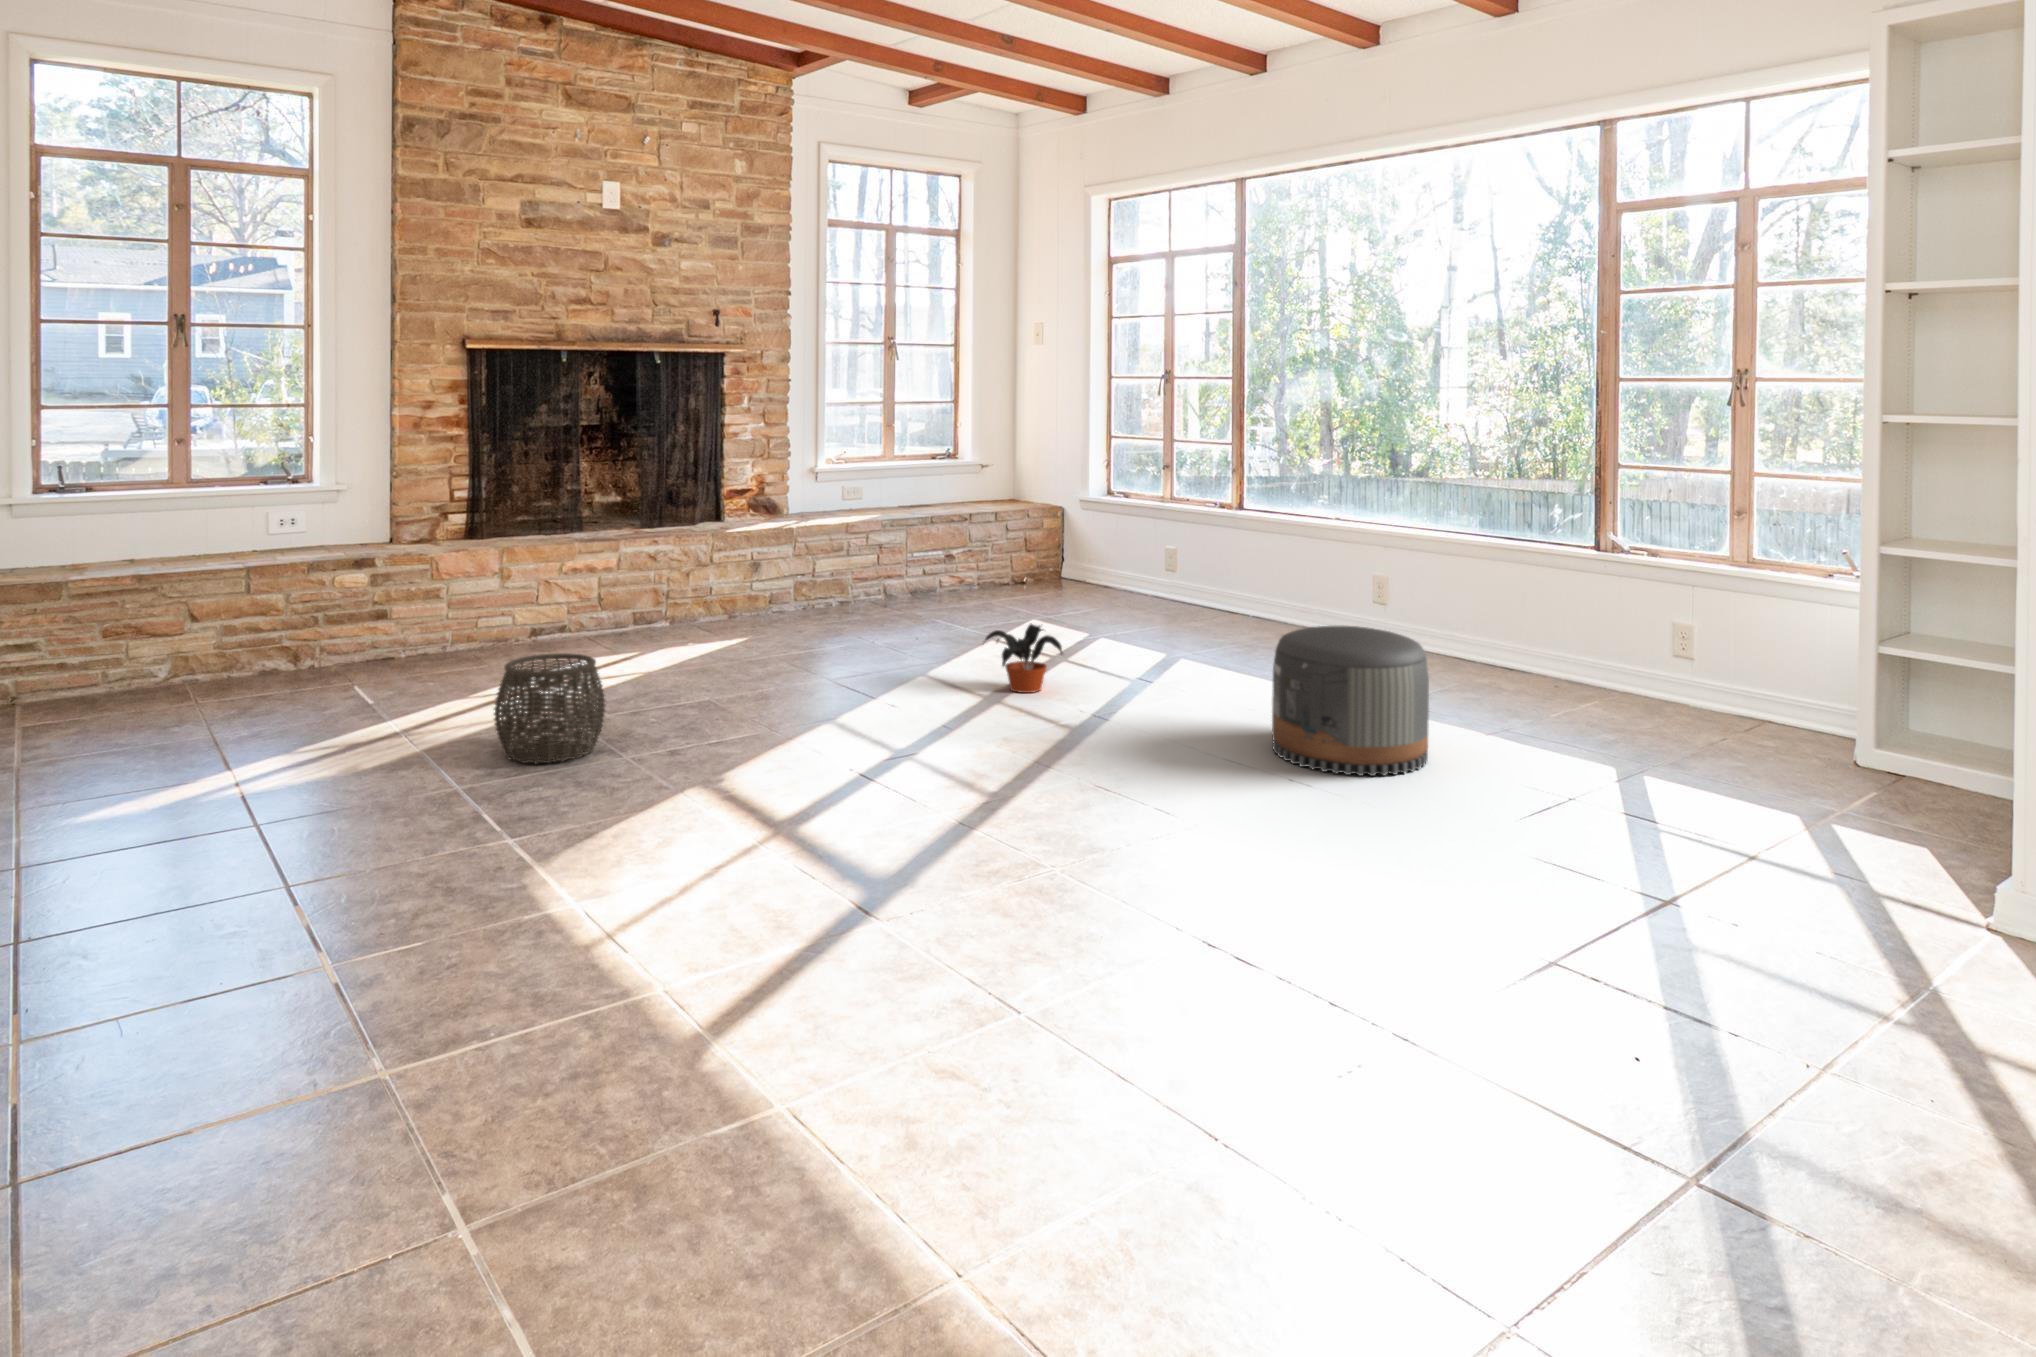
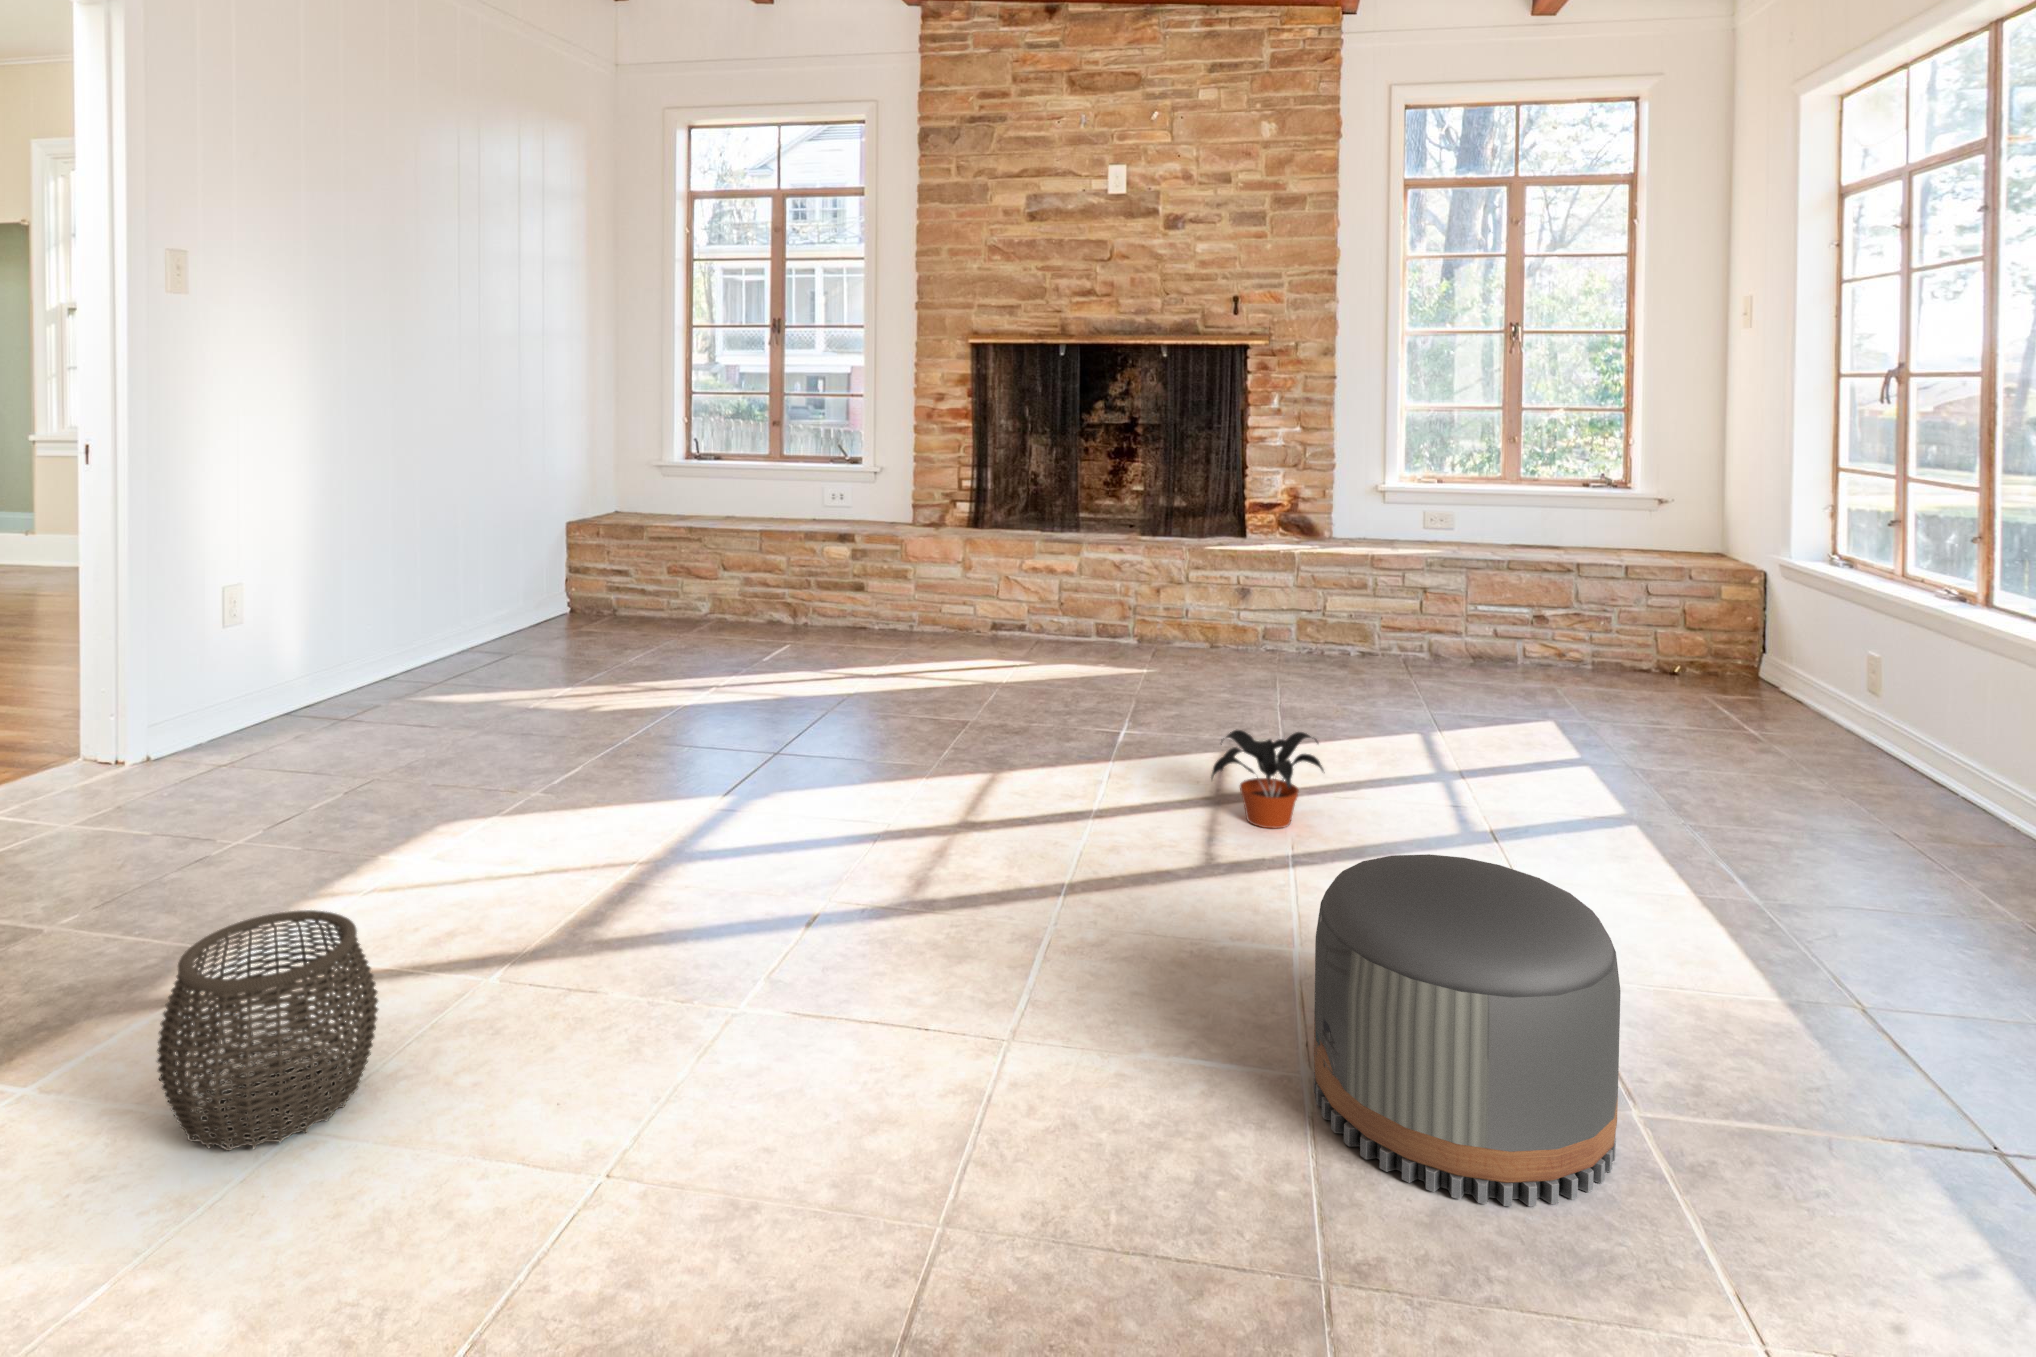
woven basket: present [494,653,606,764] -> present [157,910,378,1151]

